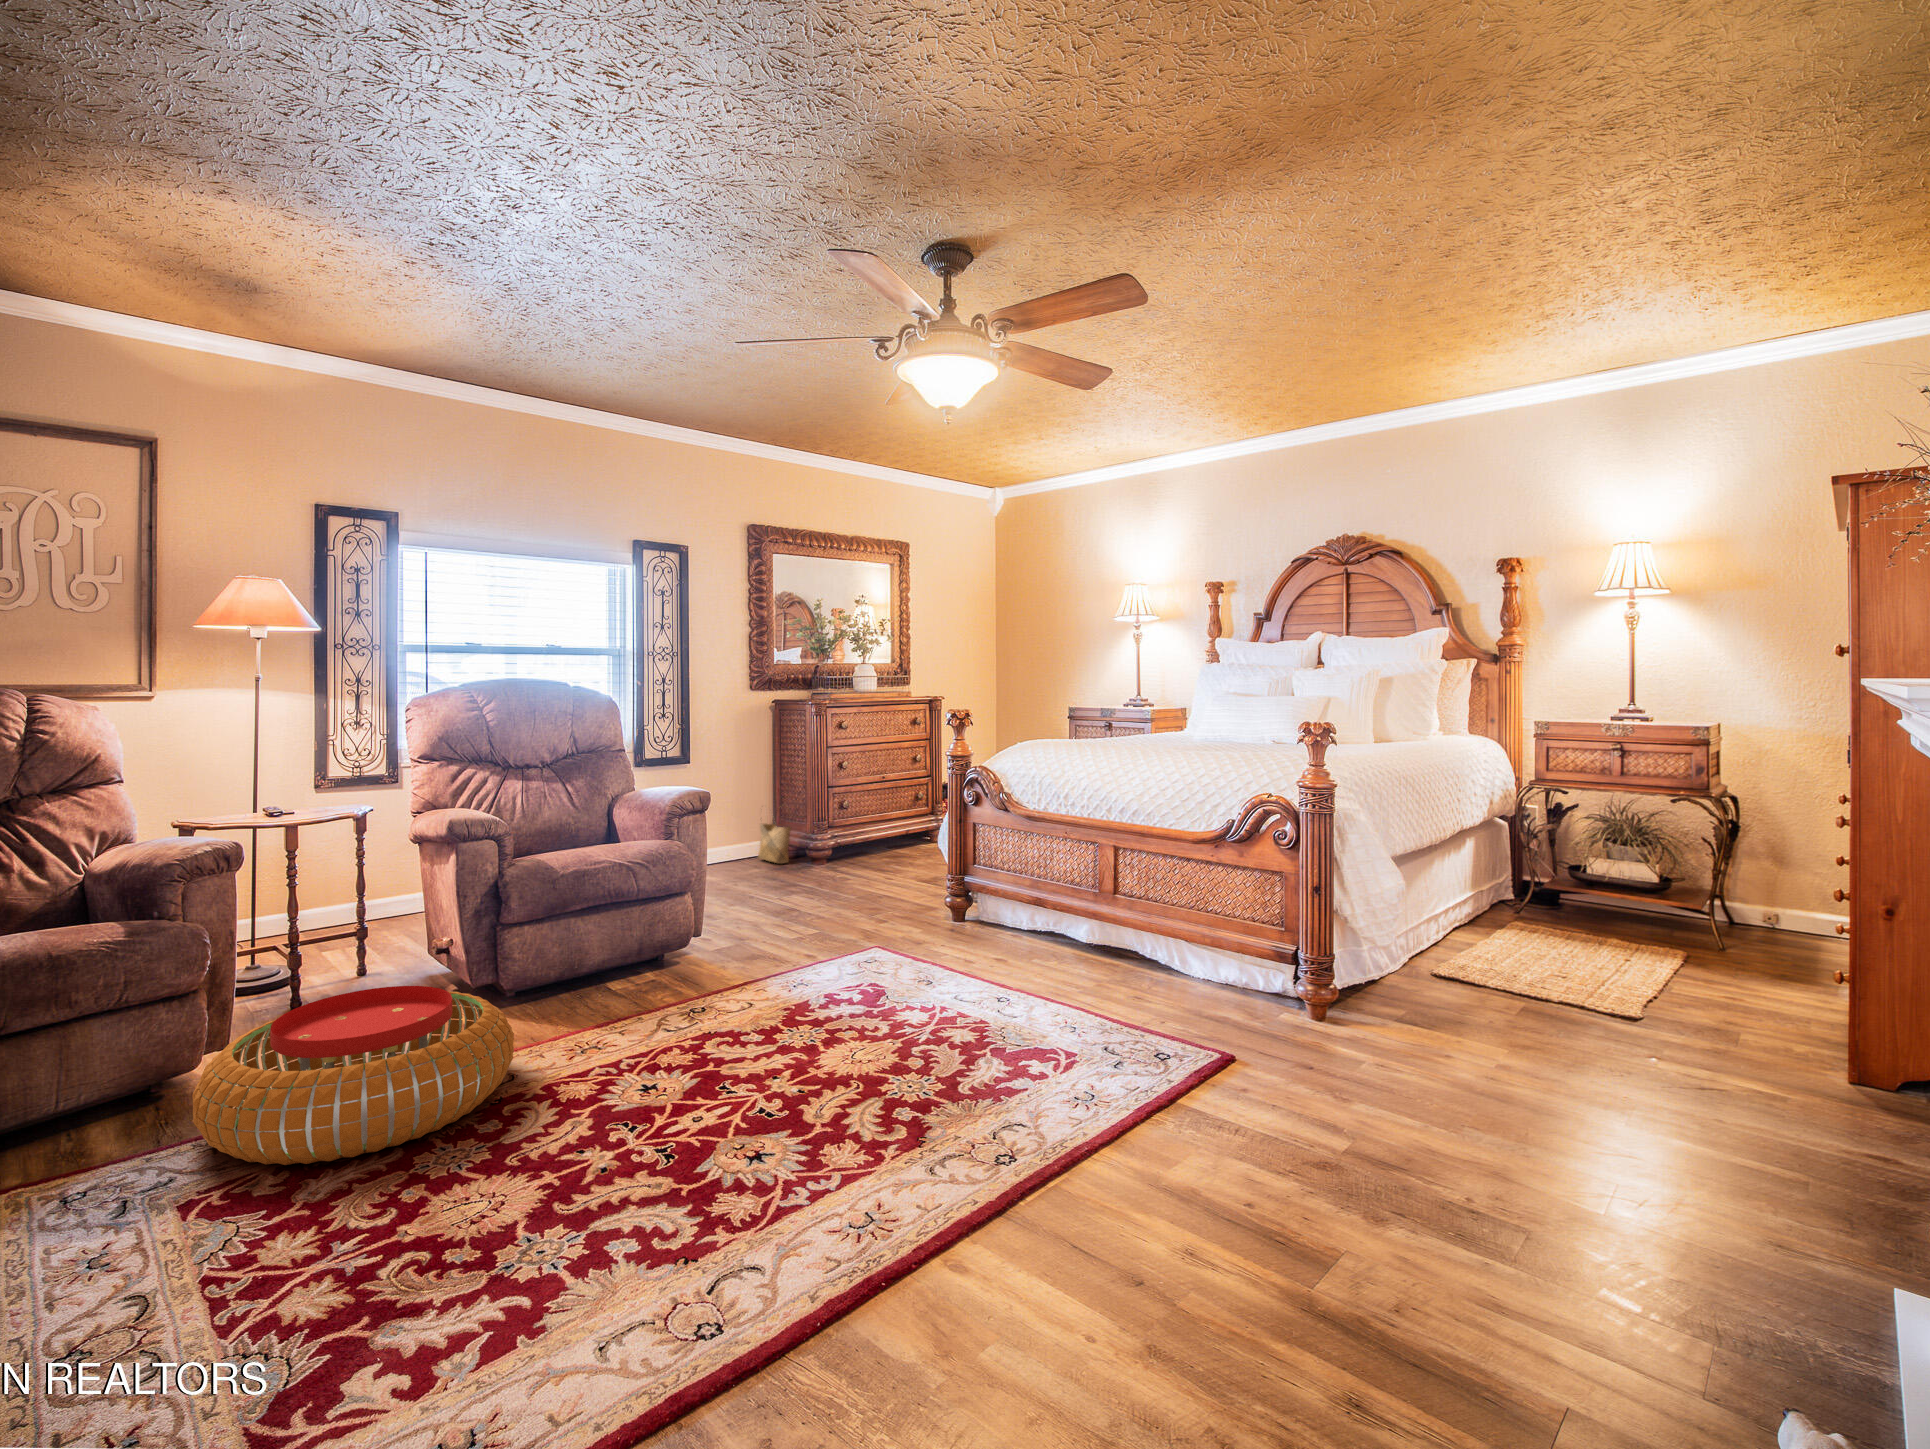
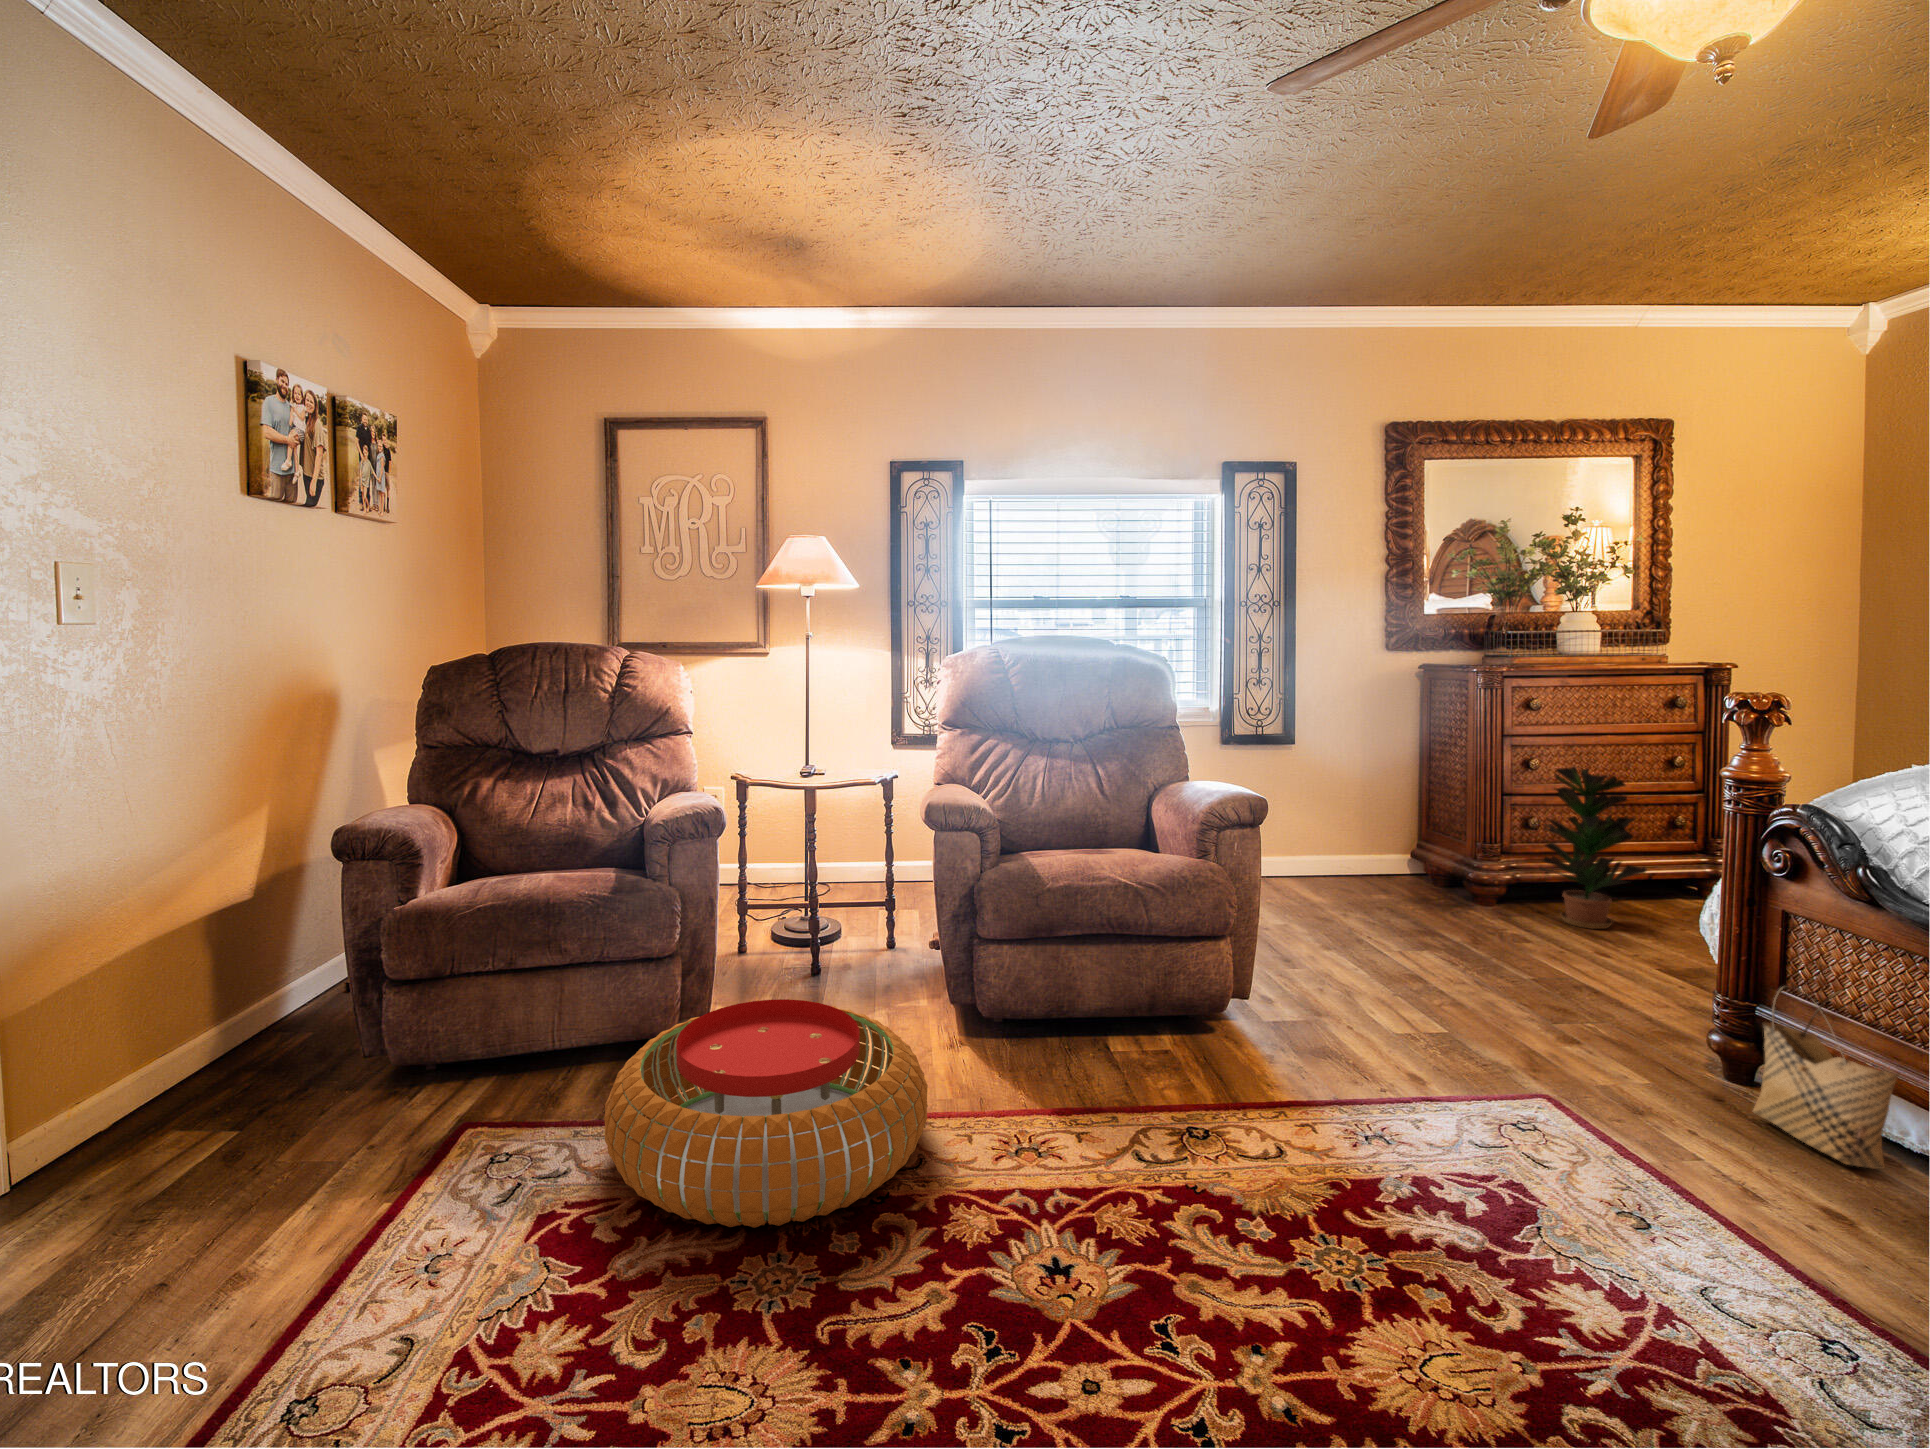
potted plant: none [852,763,908,866] -> present [1539,767,1646,929]
woven basket: present [758,824,791,864] -> present [1753,987,1899,1169]

